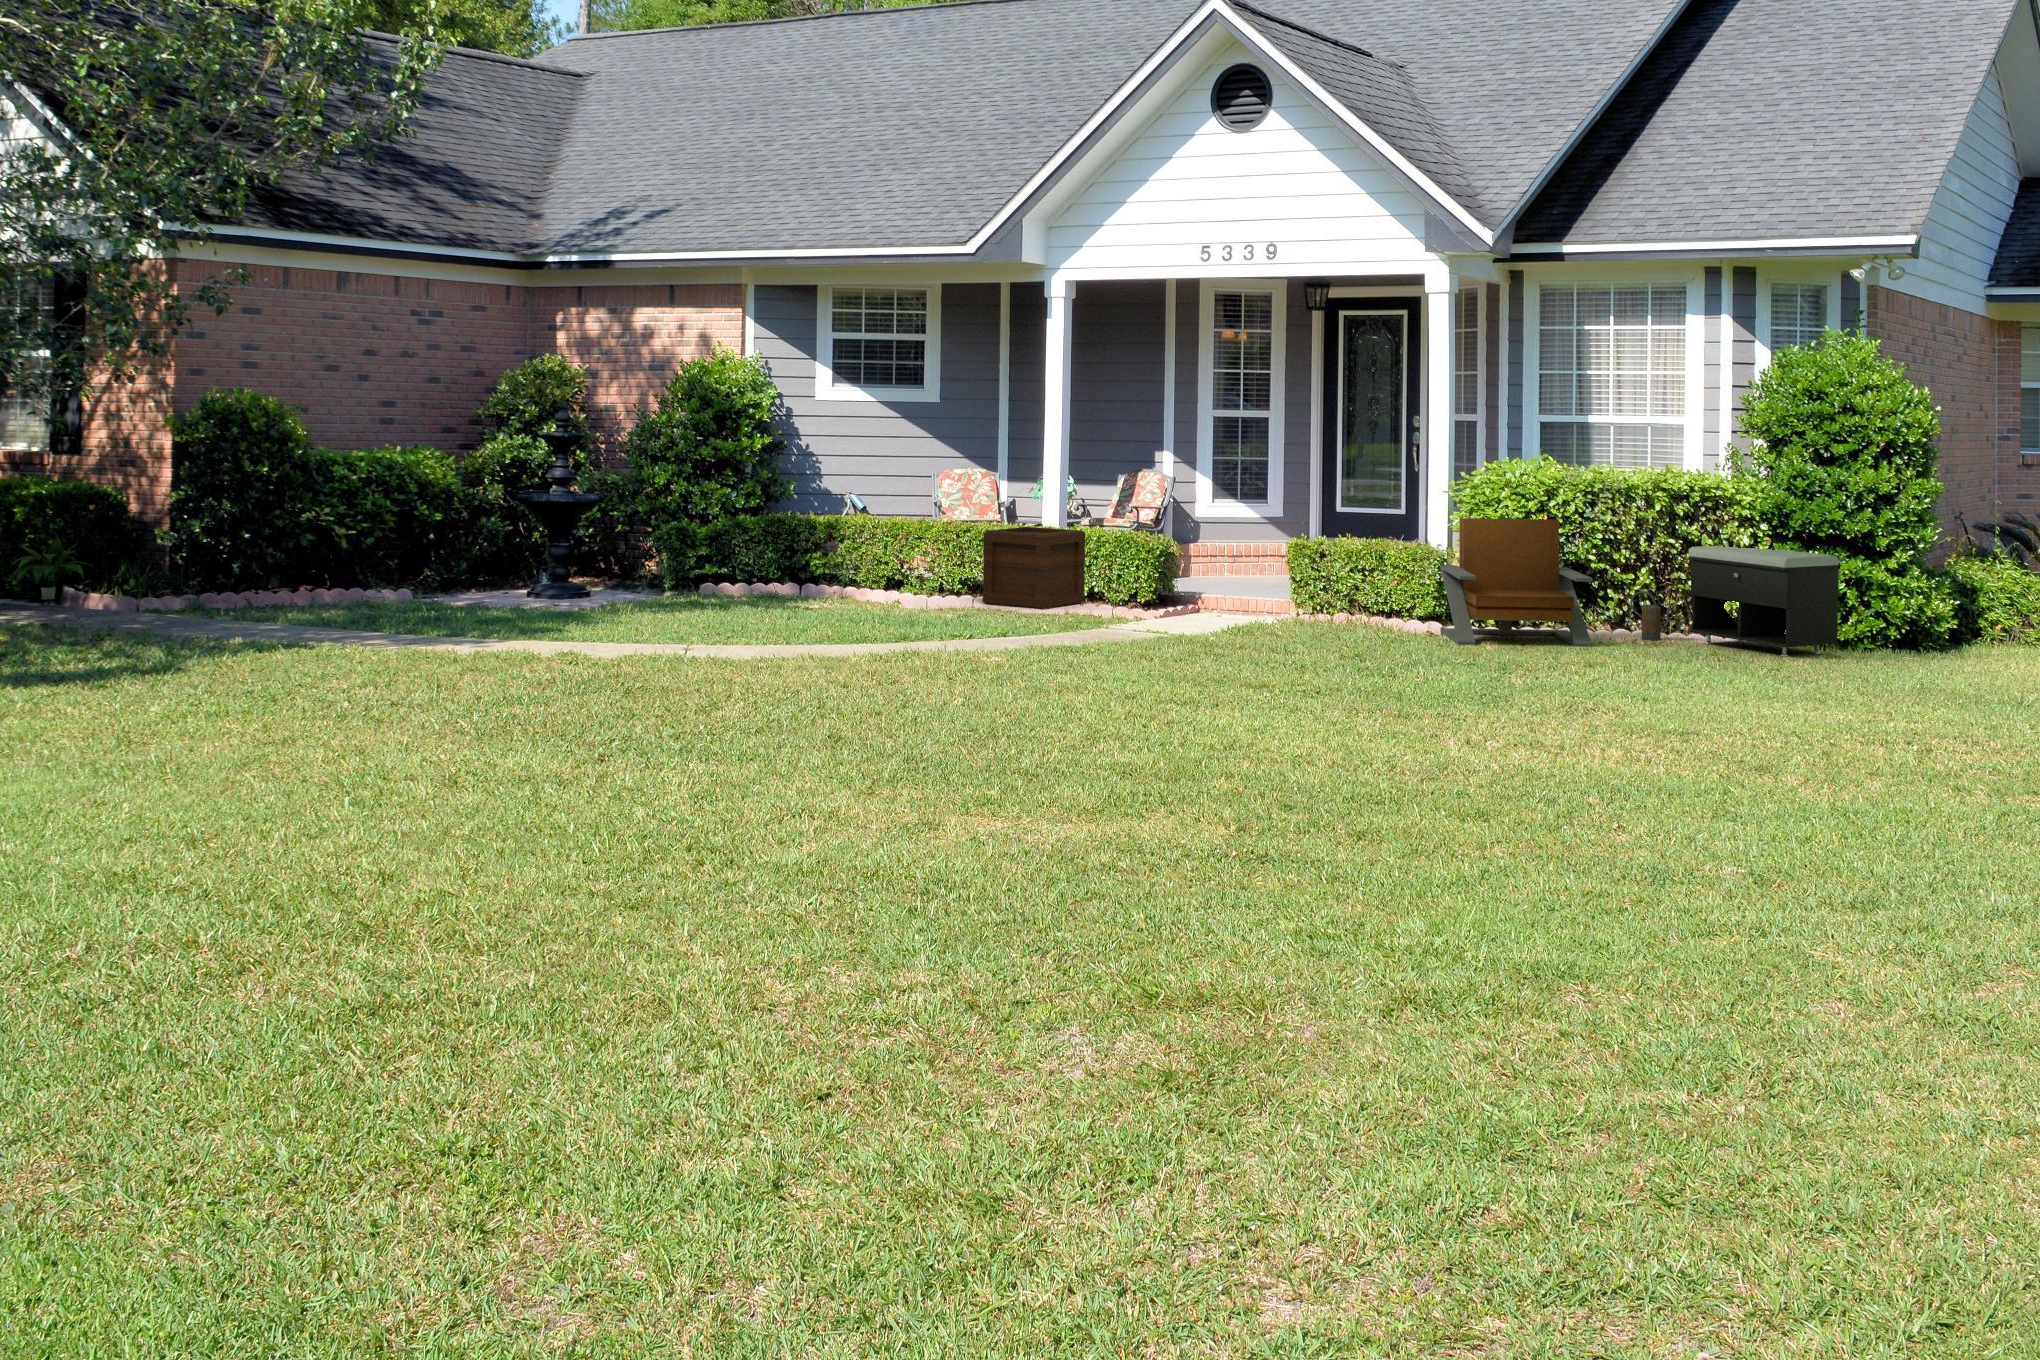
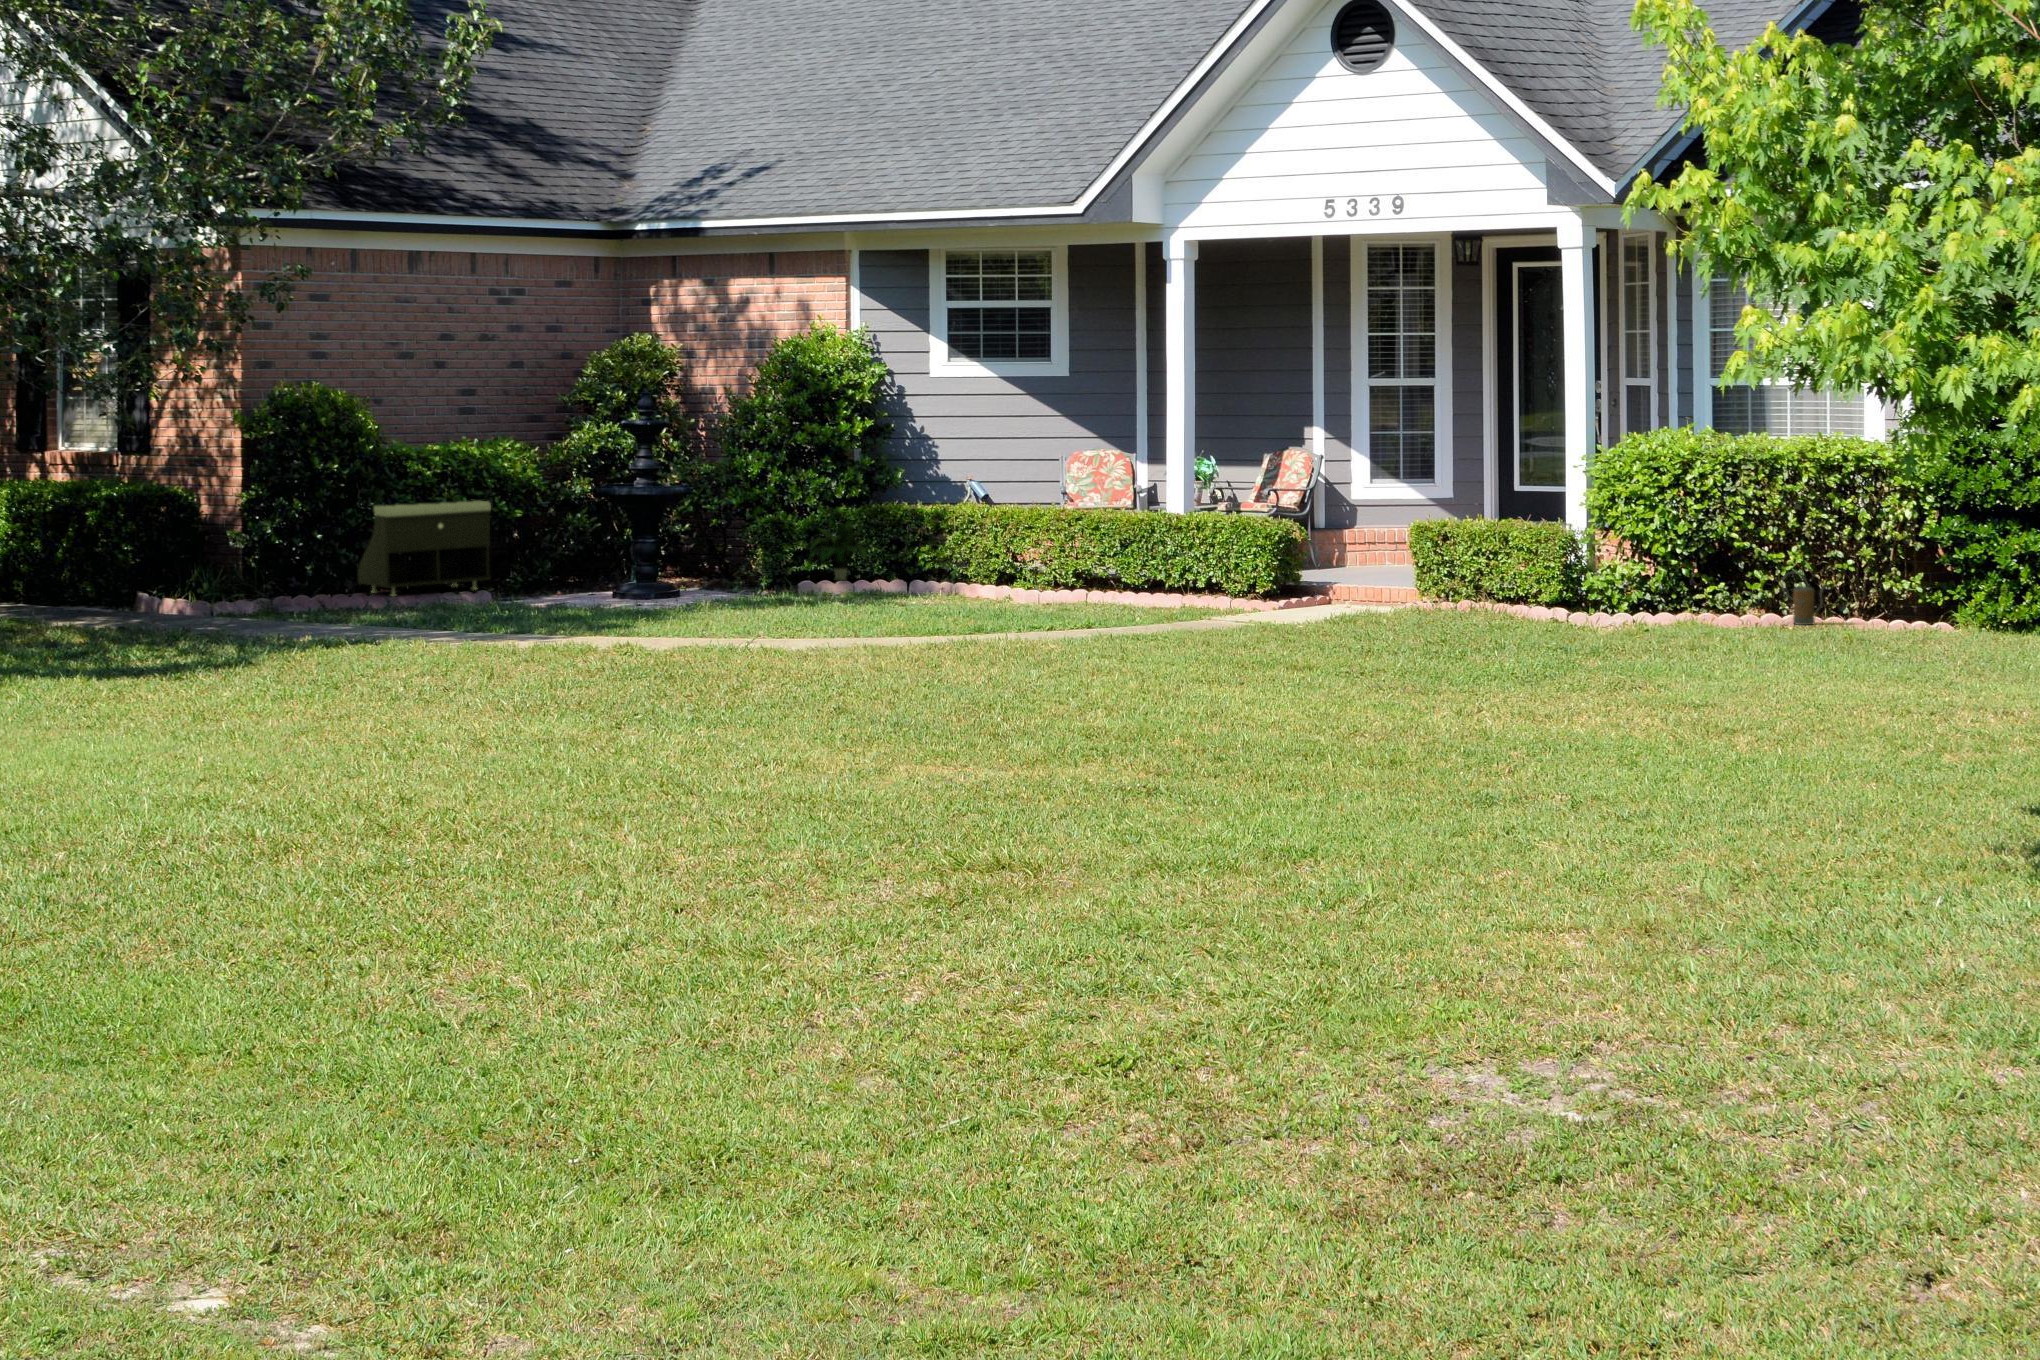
lounge chair: present [1440,518,1593,647] -> none [1572,494,1726,632]
wooden crate: present [983,527,1085,609] -> none [1089,513,1202,602]
potted plant: present [10,535,92,600] -> present [808,520,870,580]
storage bench: present [1688,546,1839,656] -> present [358,501,491,596]

